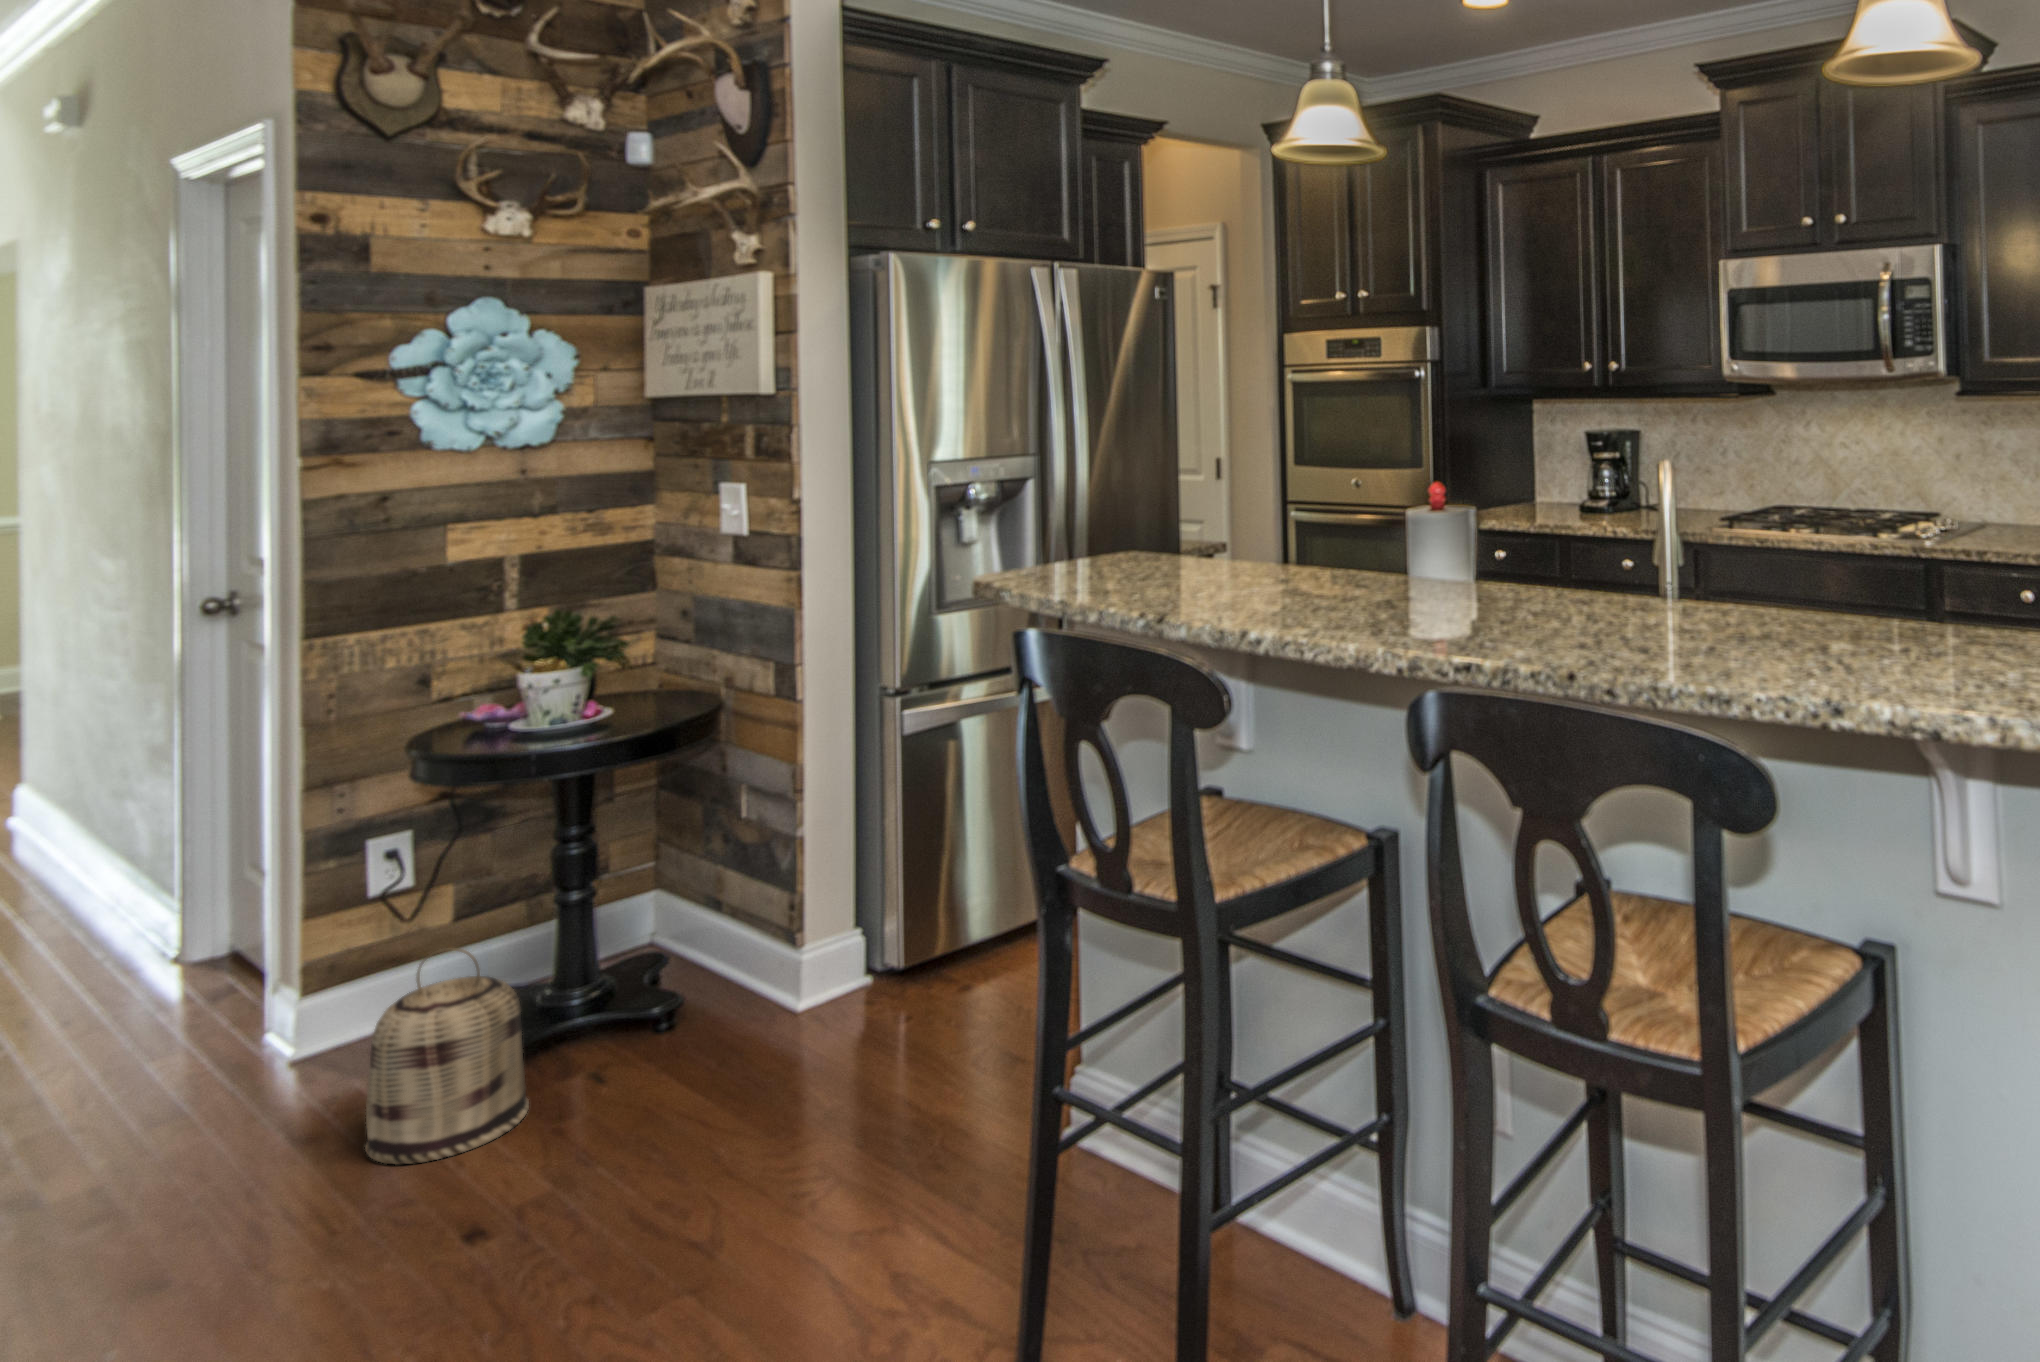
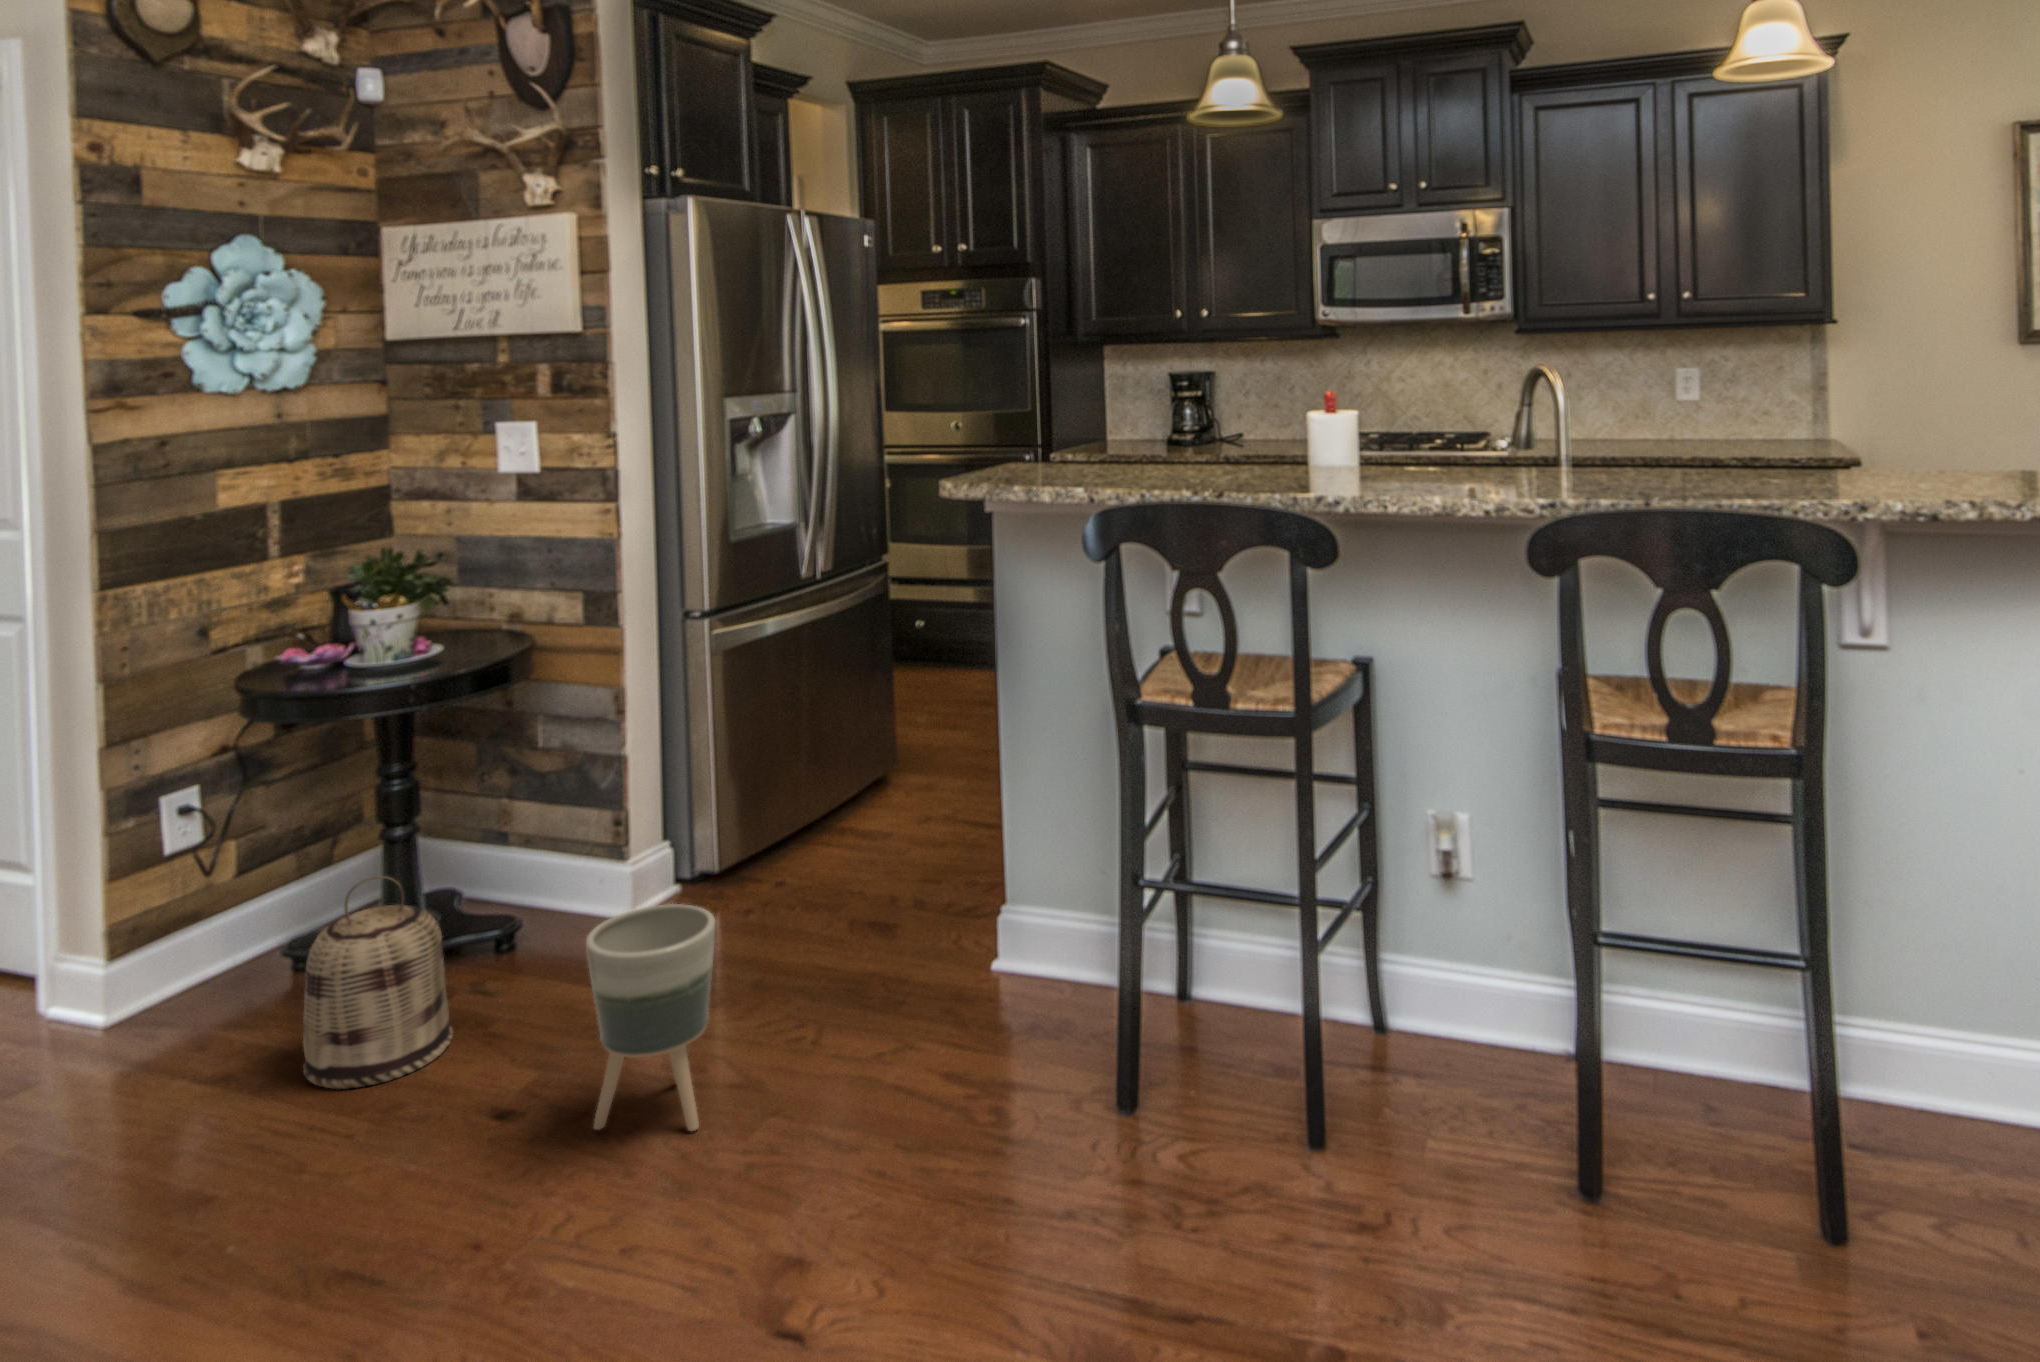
planter: none [509,1022,665,1282] -> present [586,904,716,1131]

